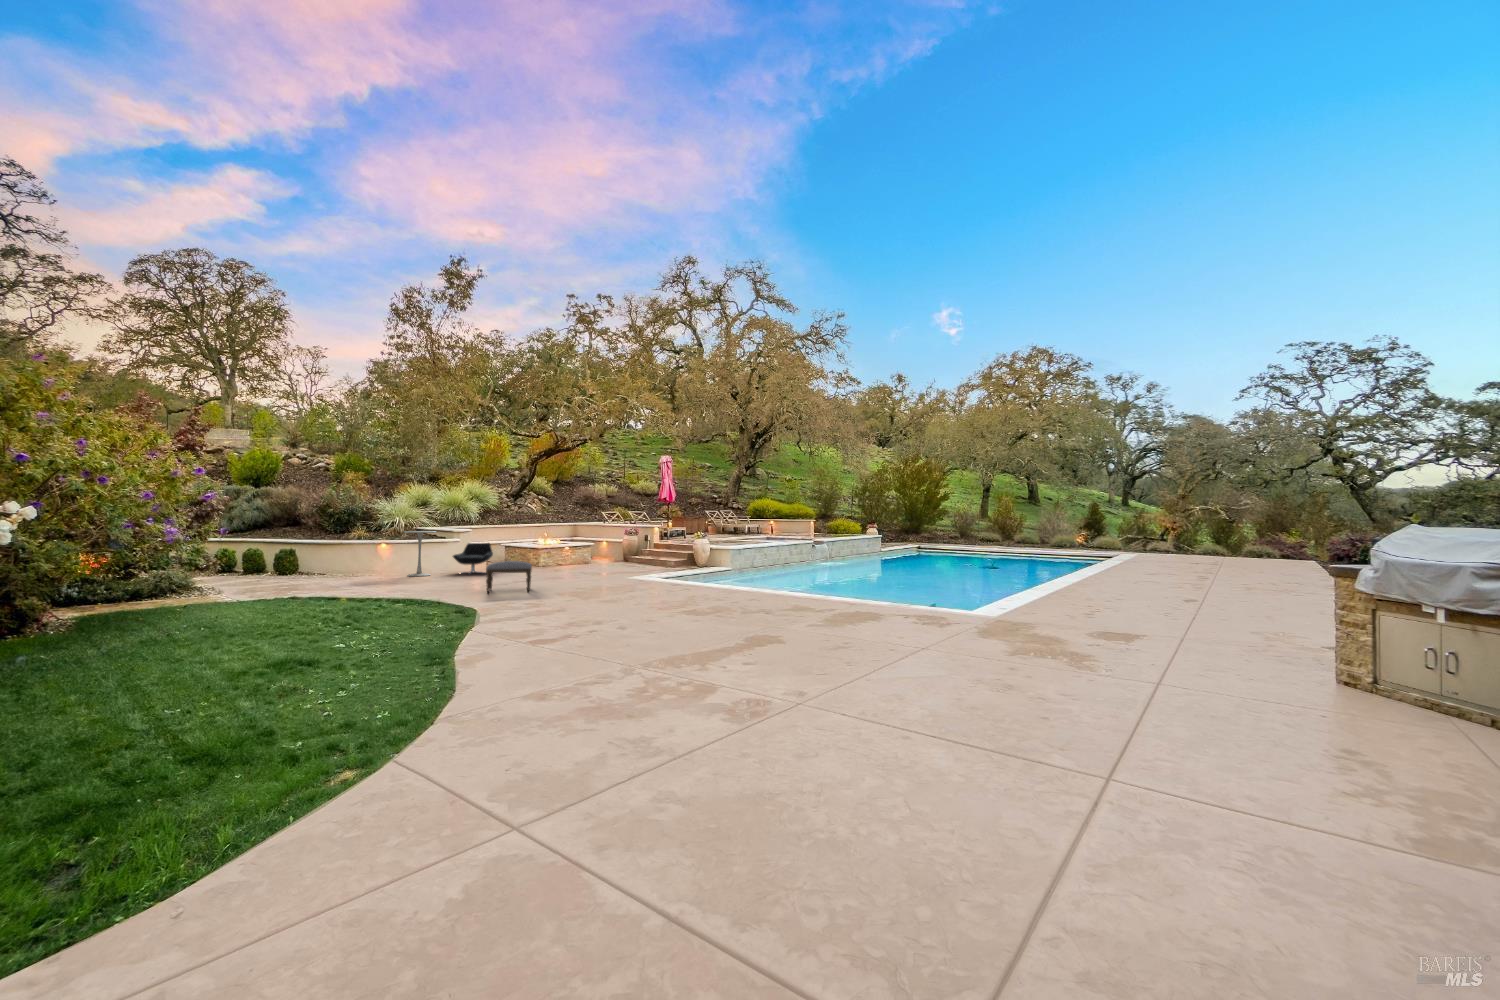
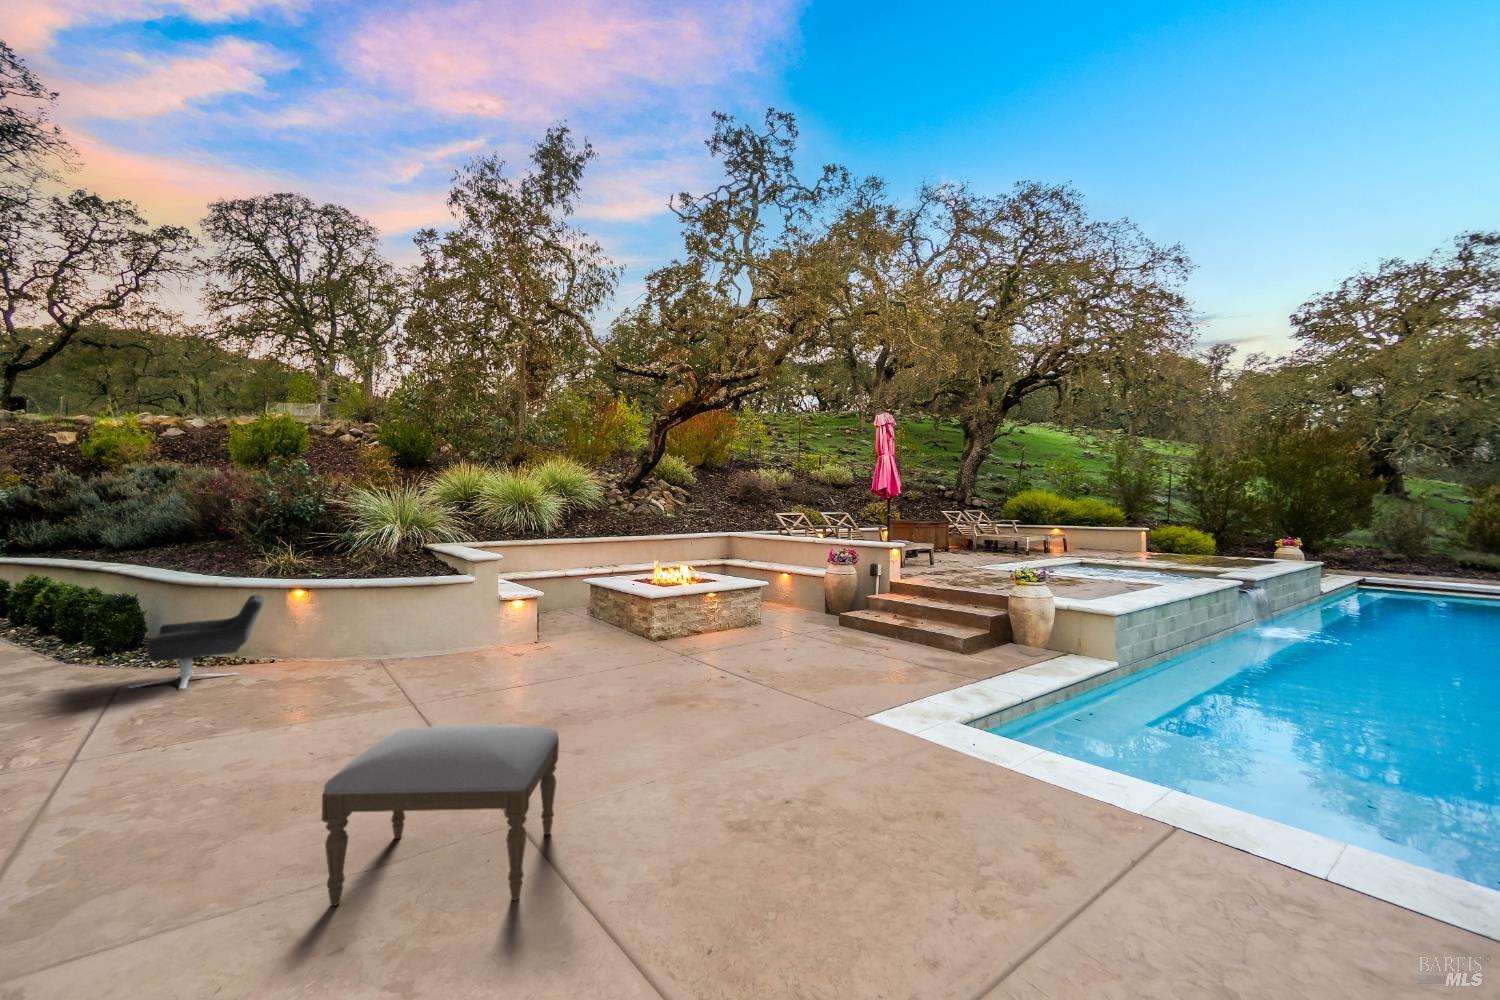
pedestal table: present [404,531,436,577] -> none [324,560,407,676]
lounge chair: present [453,543,493,573] -> present [129,594,264,689]

